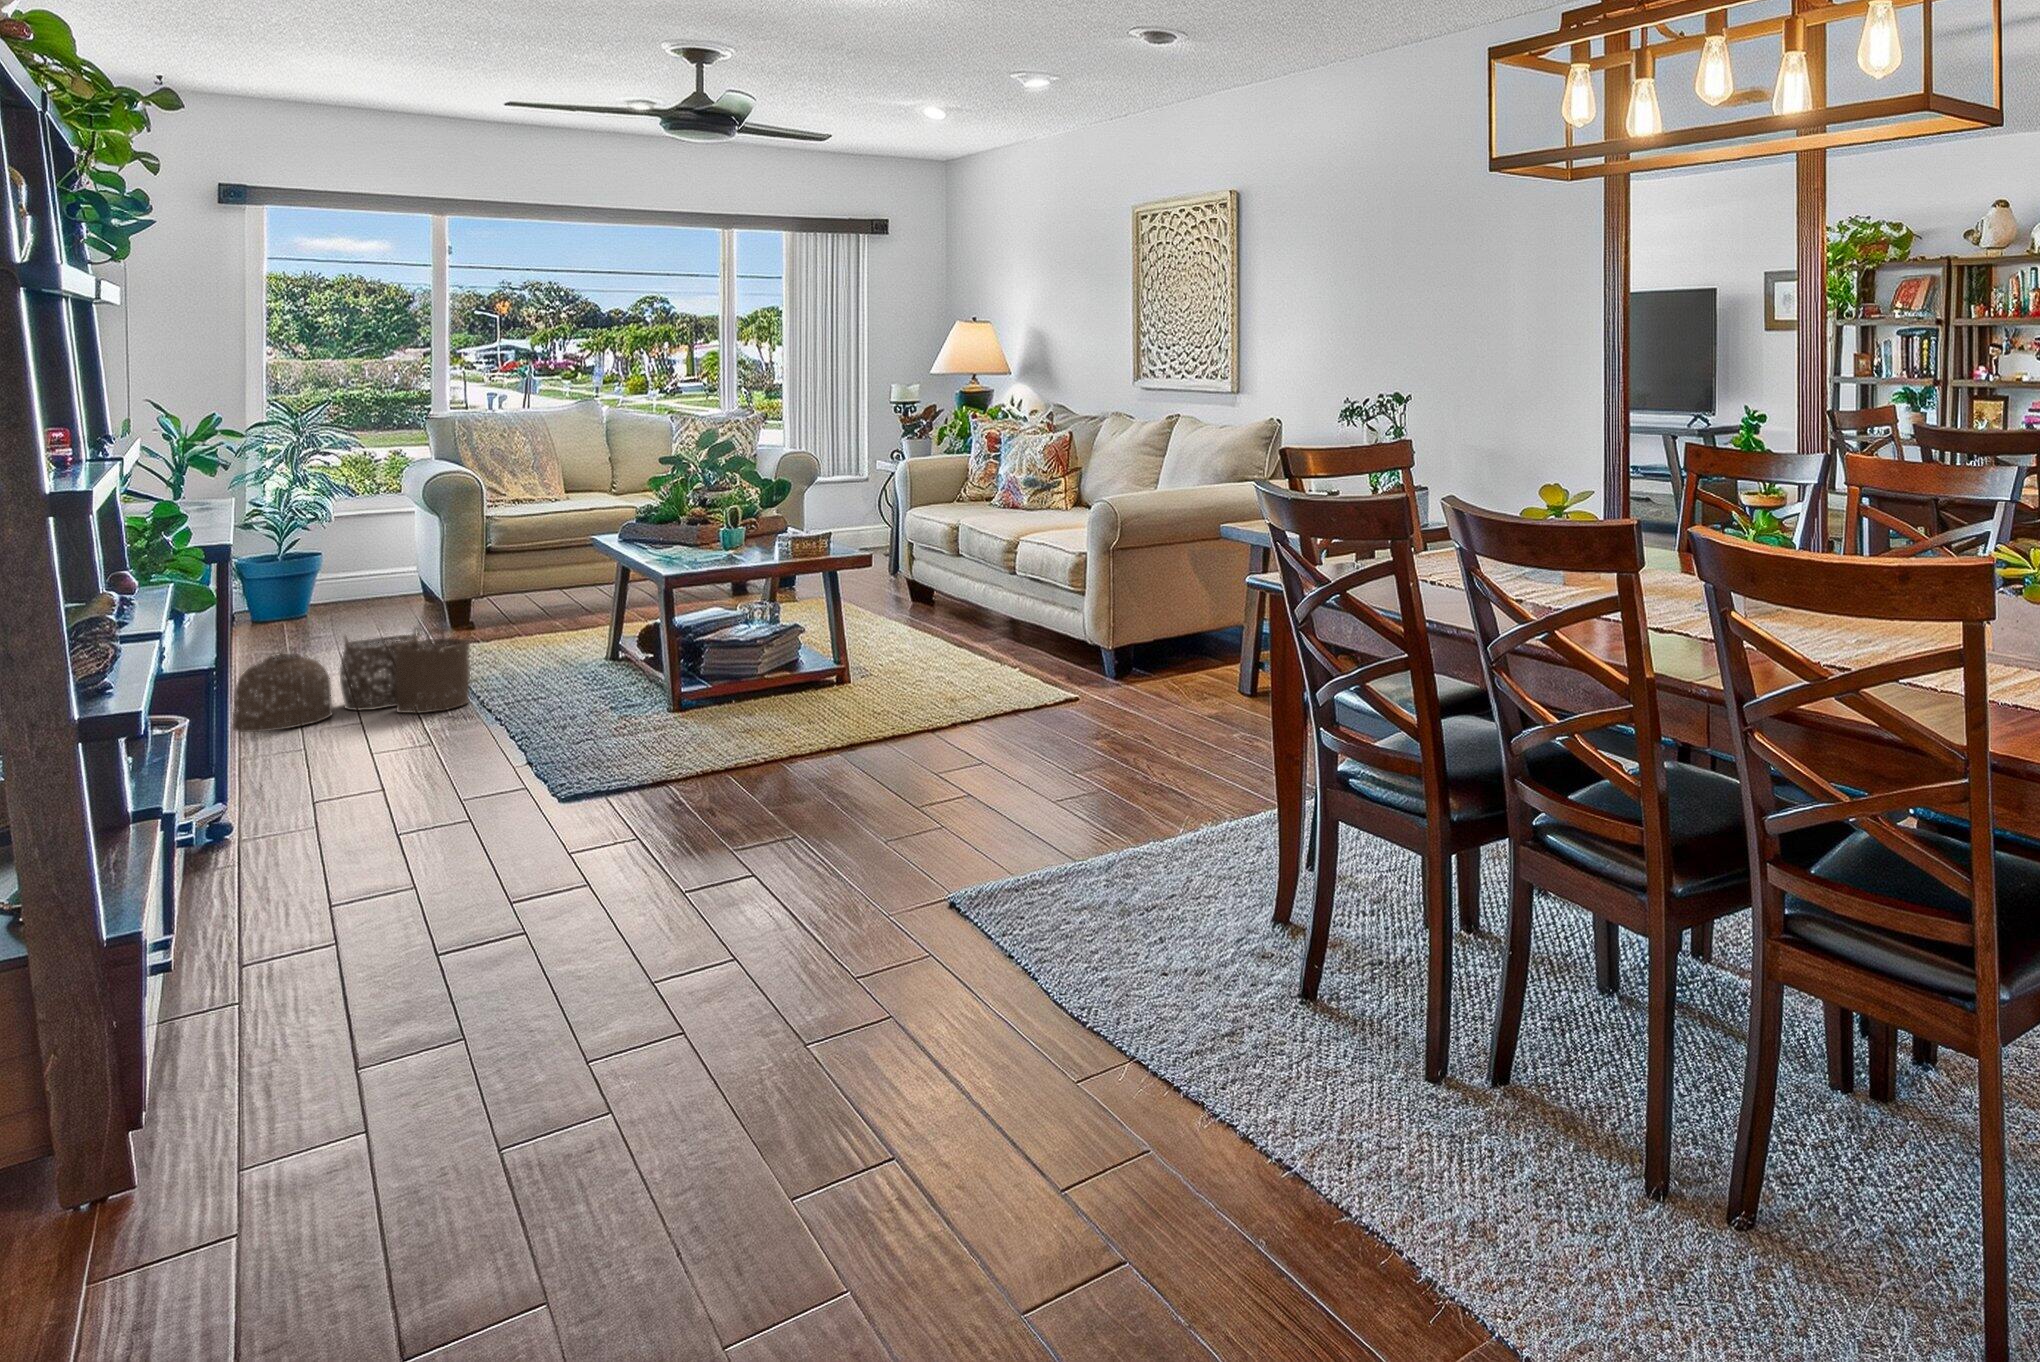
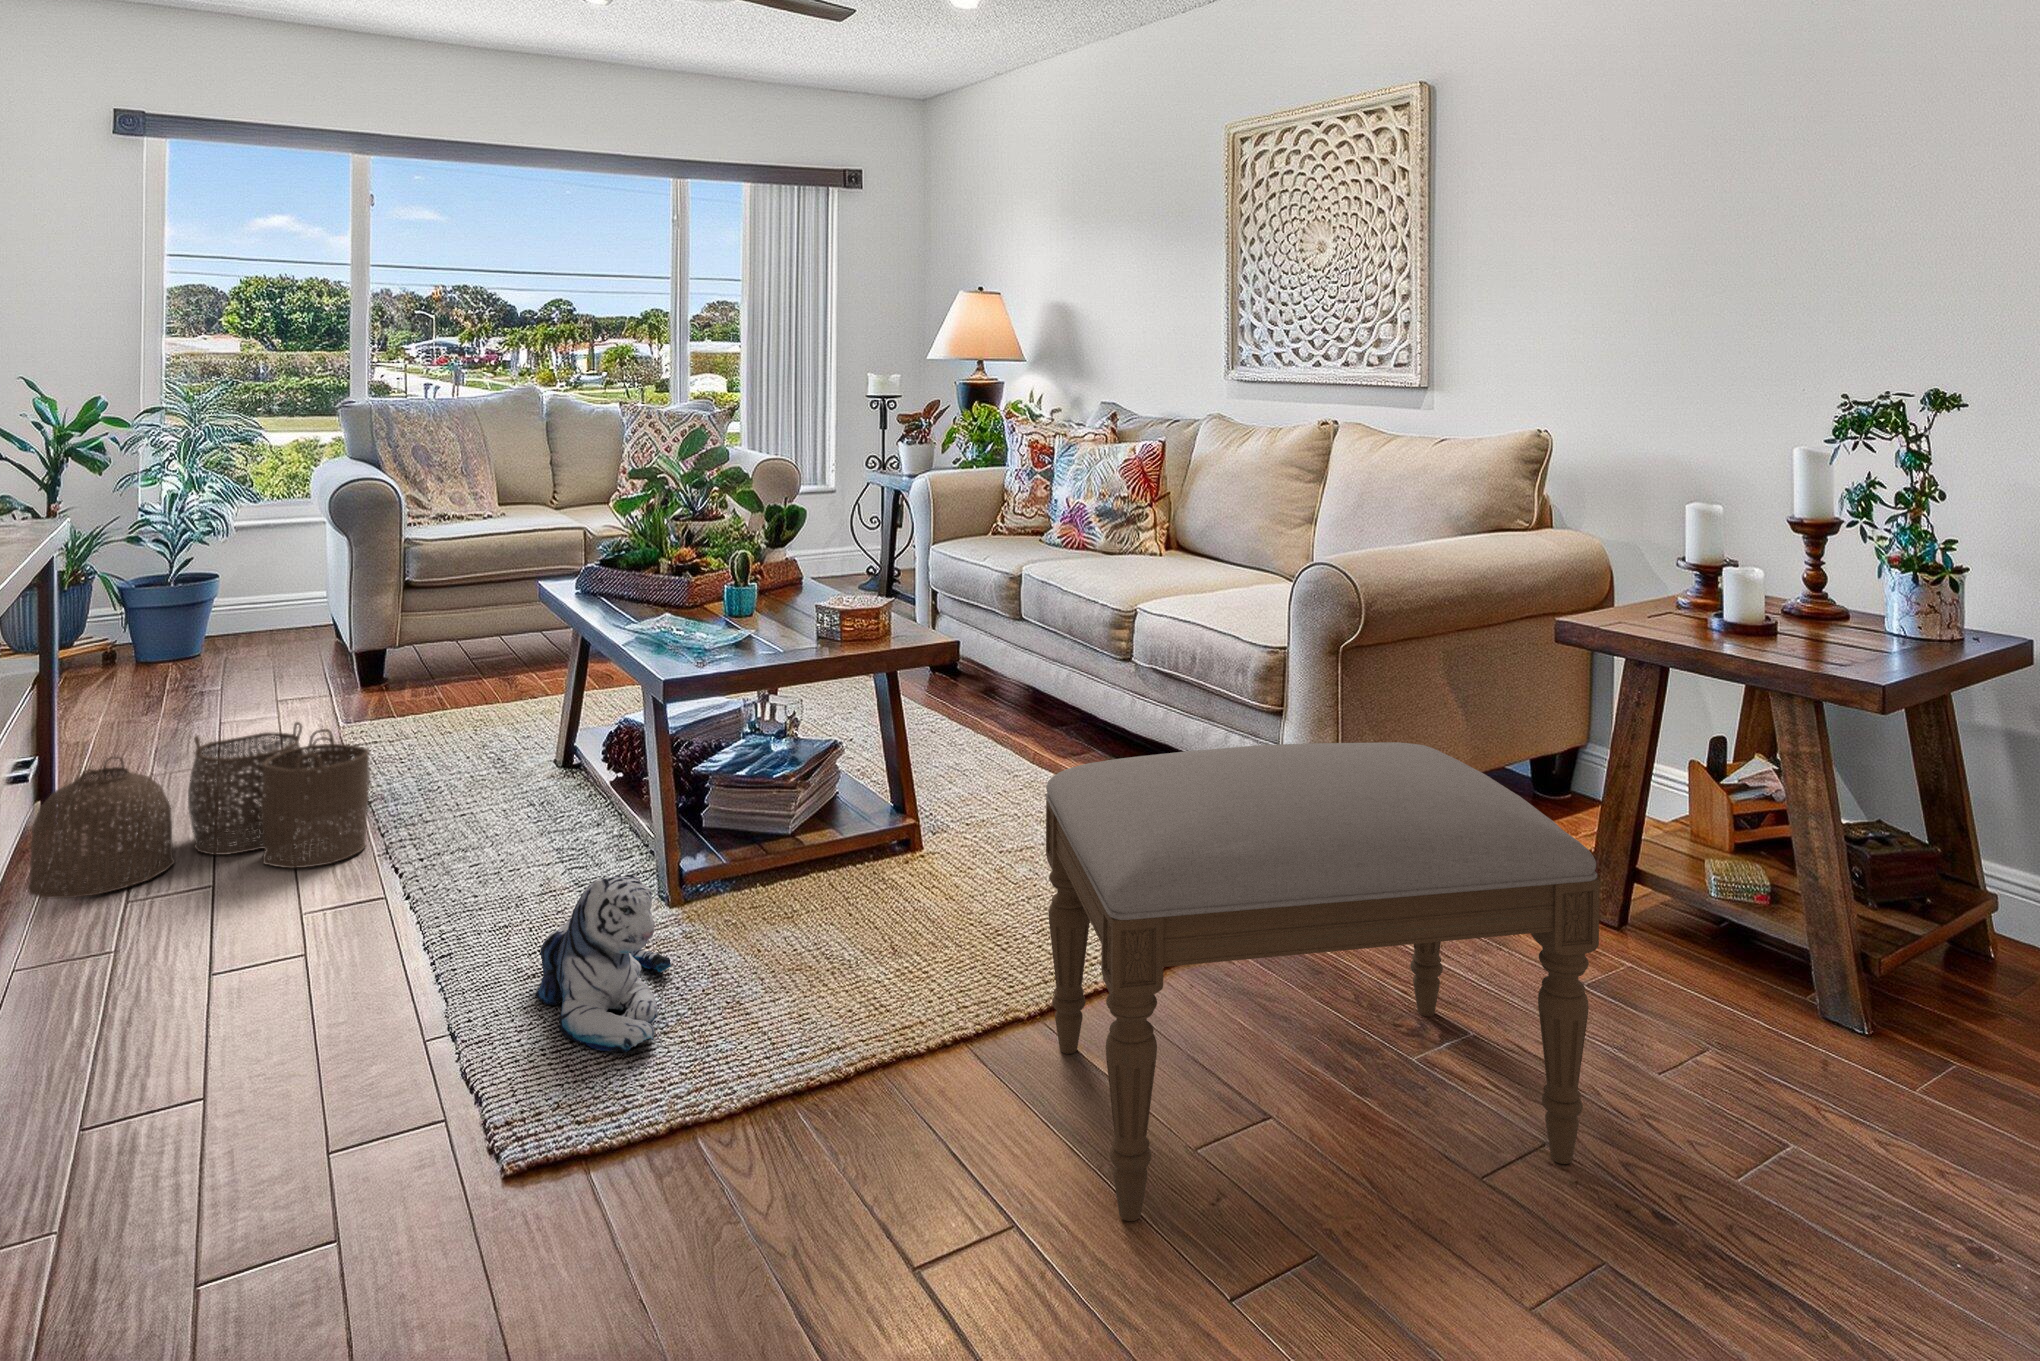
ottoman: none [873,585,1135,795] -> present [1046,742,1600,1221]
plush toy: none [584,678,671,765] -> present [535,875,671,1052]

